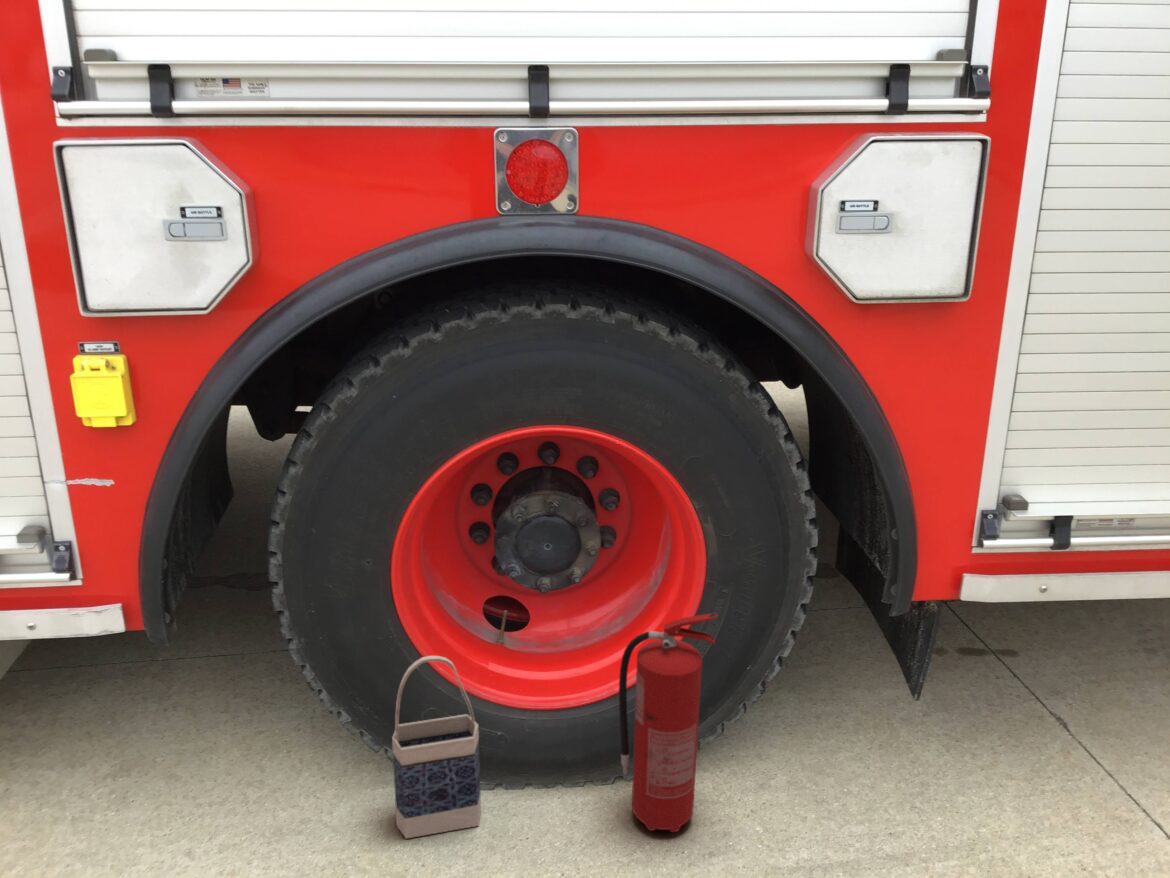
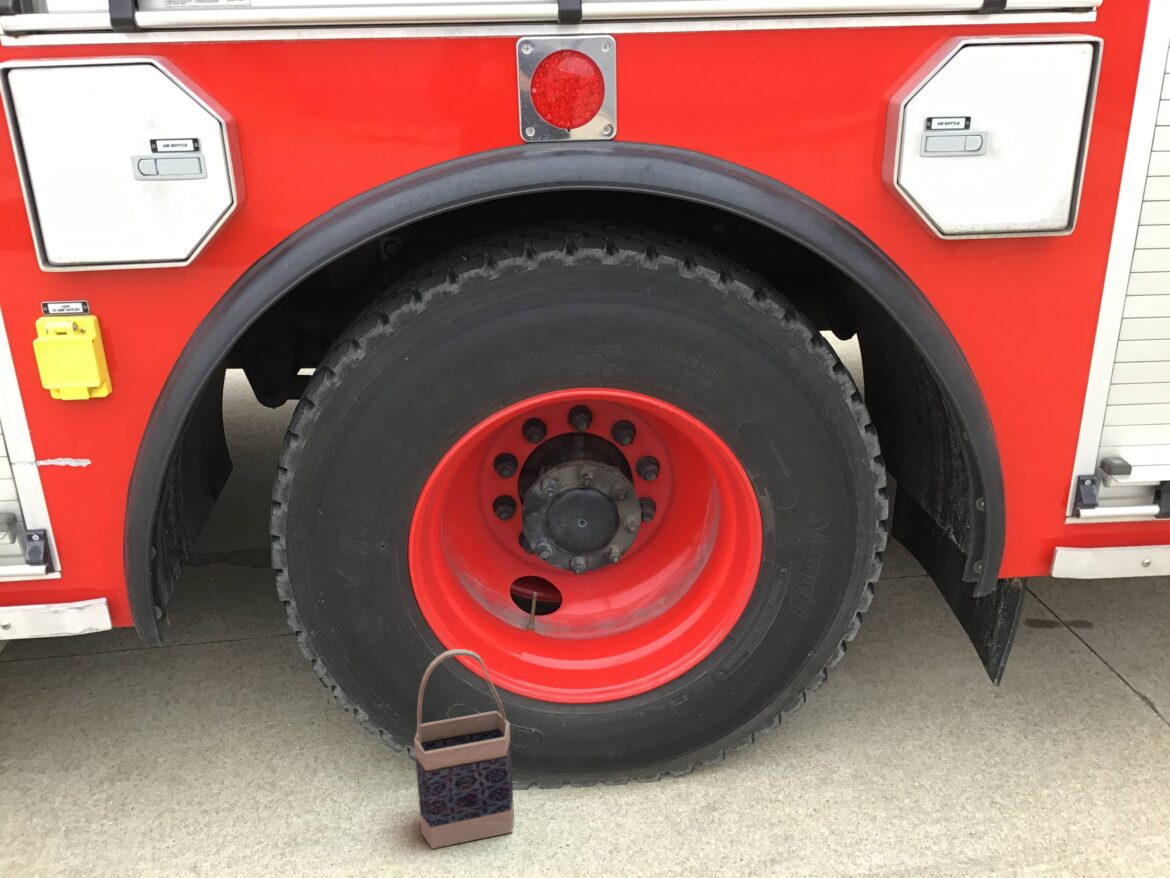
fire extinguisher: present [619,613,717,832] -> none [667,597,779,837]

